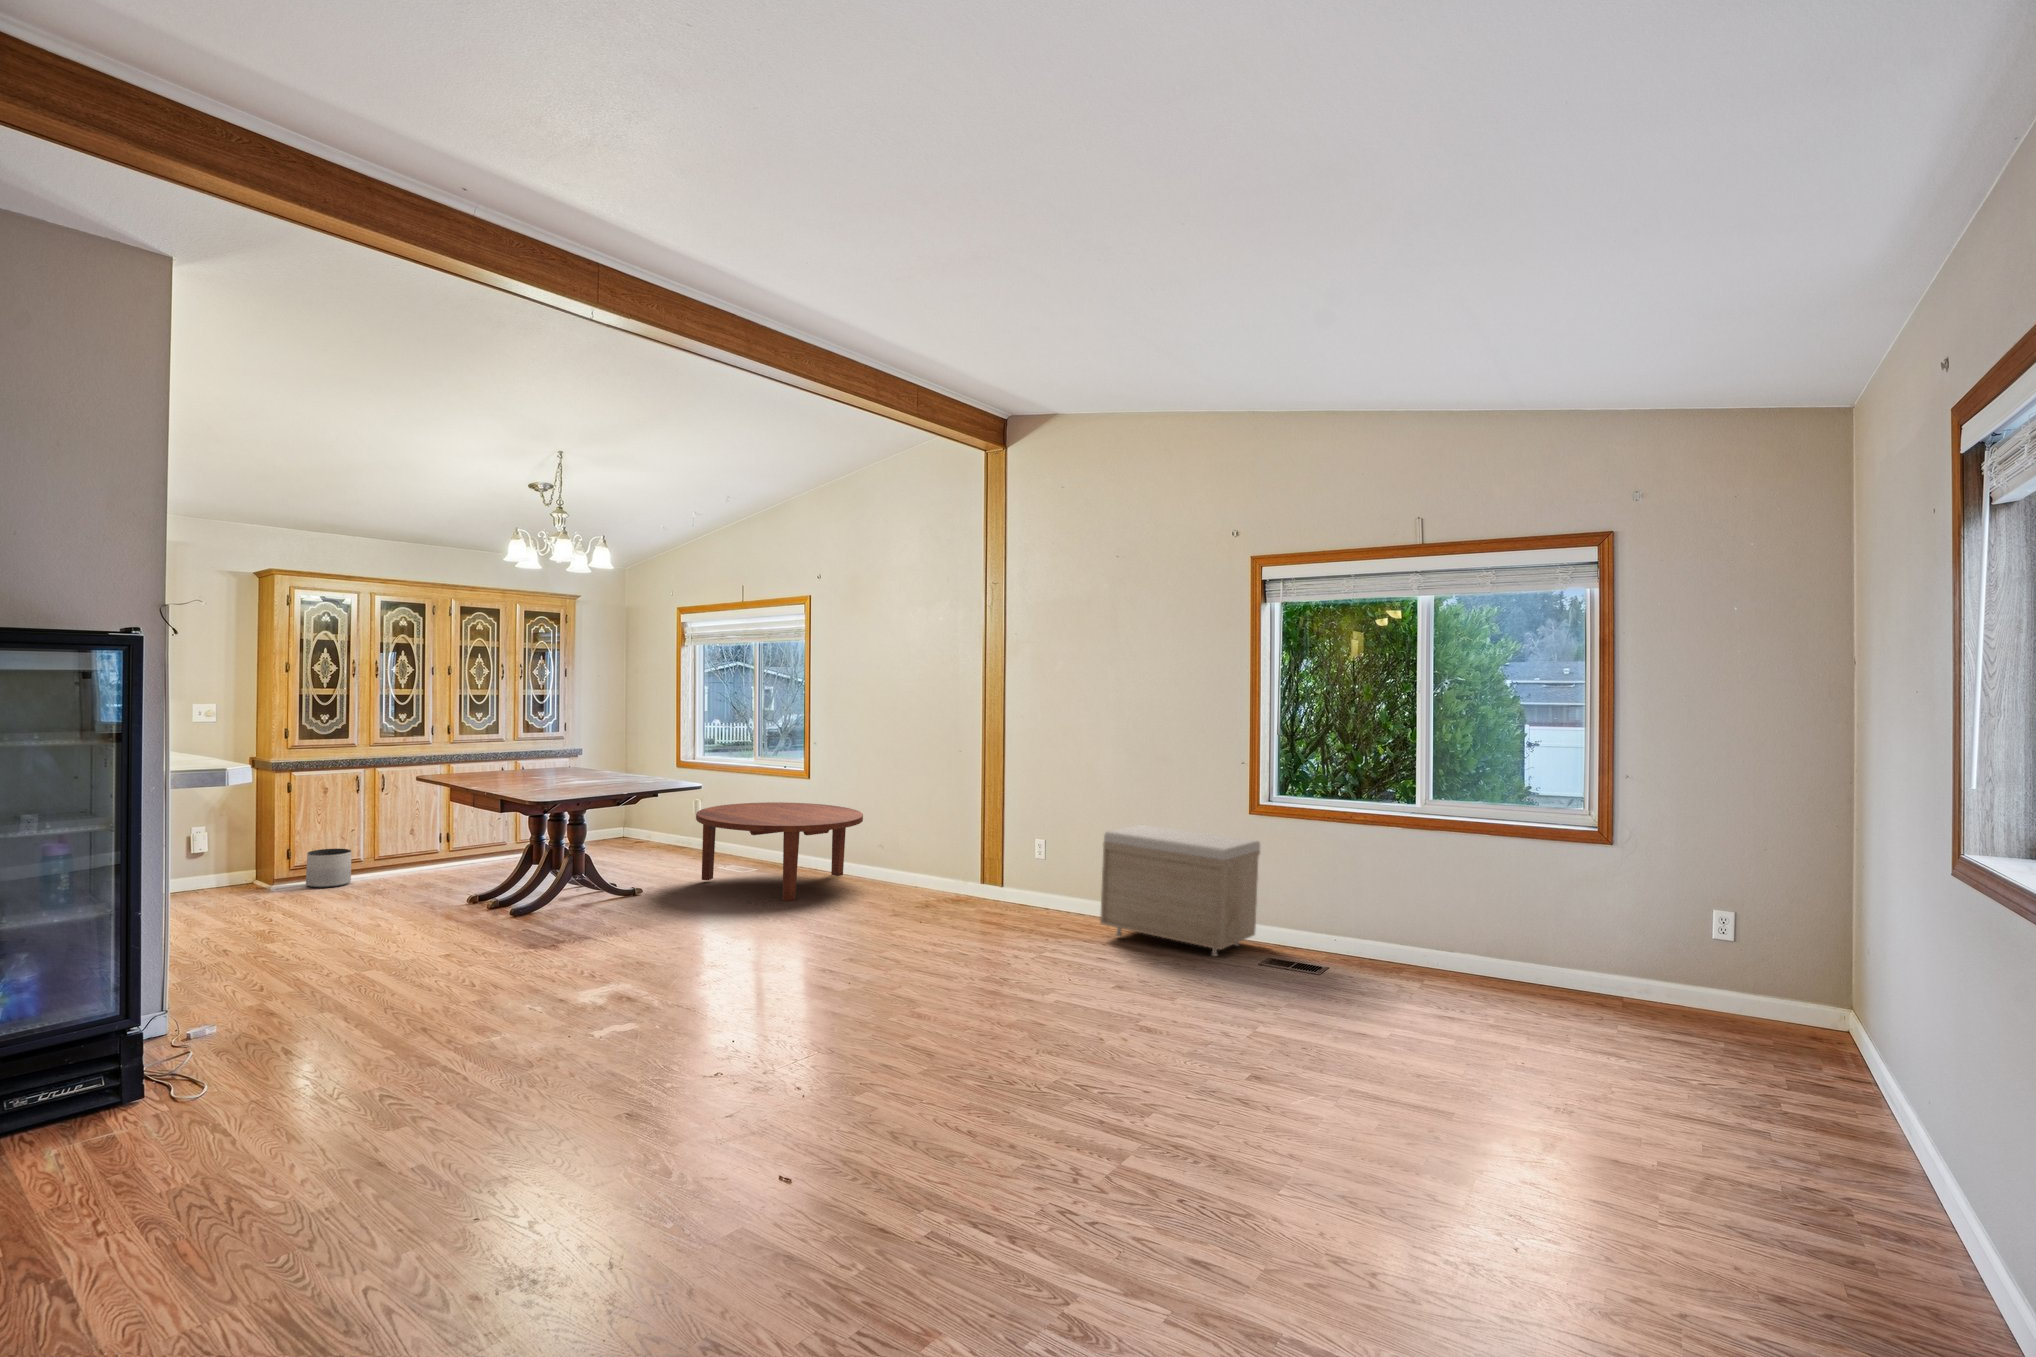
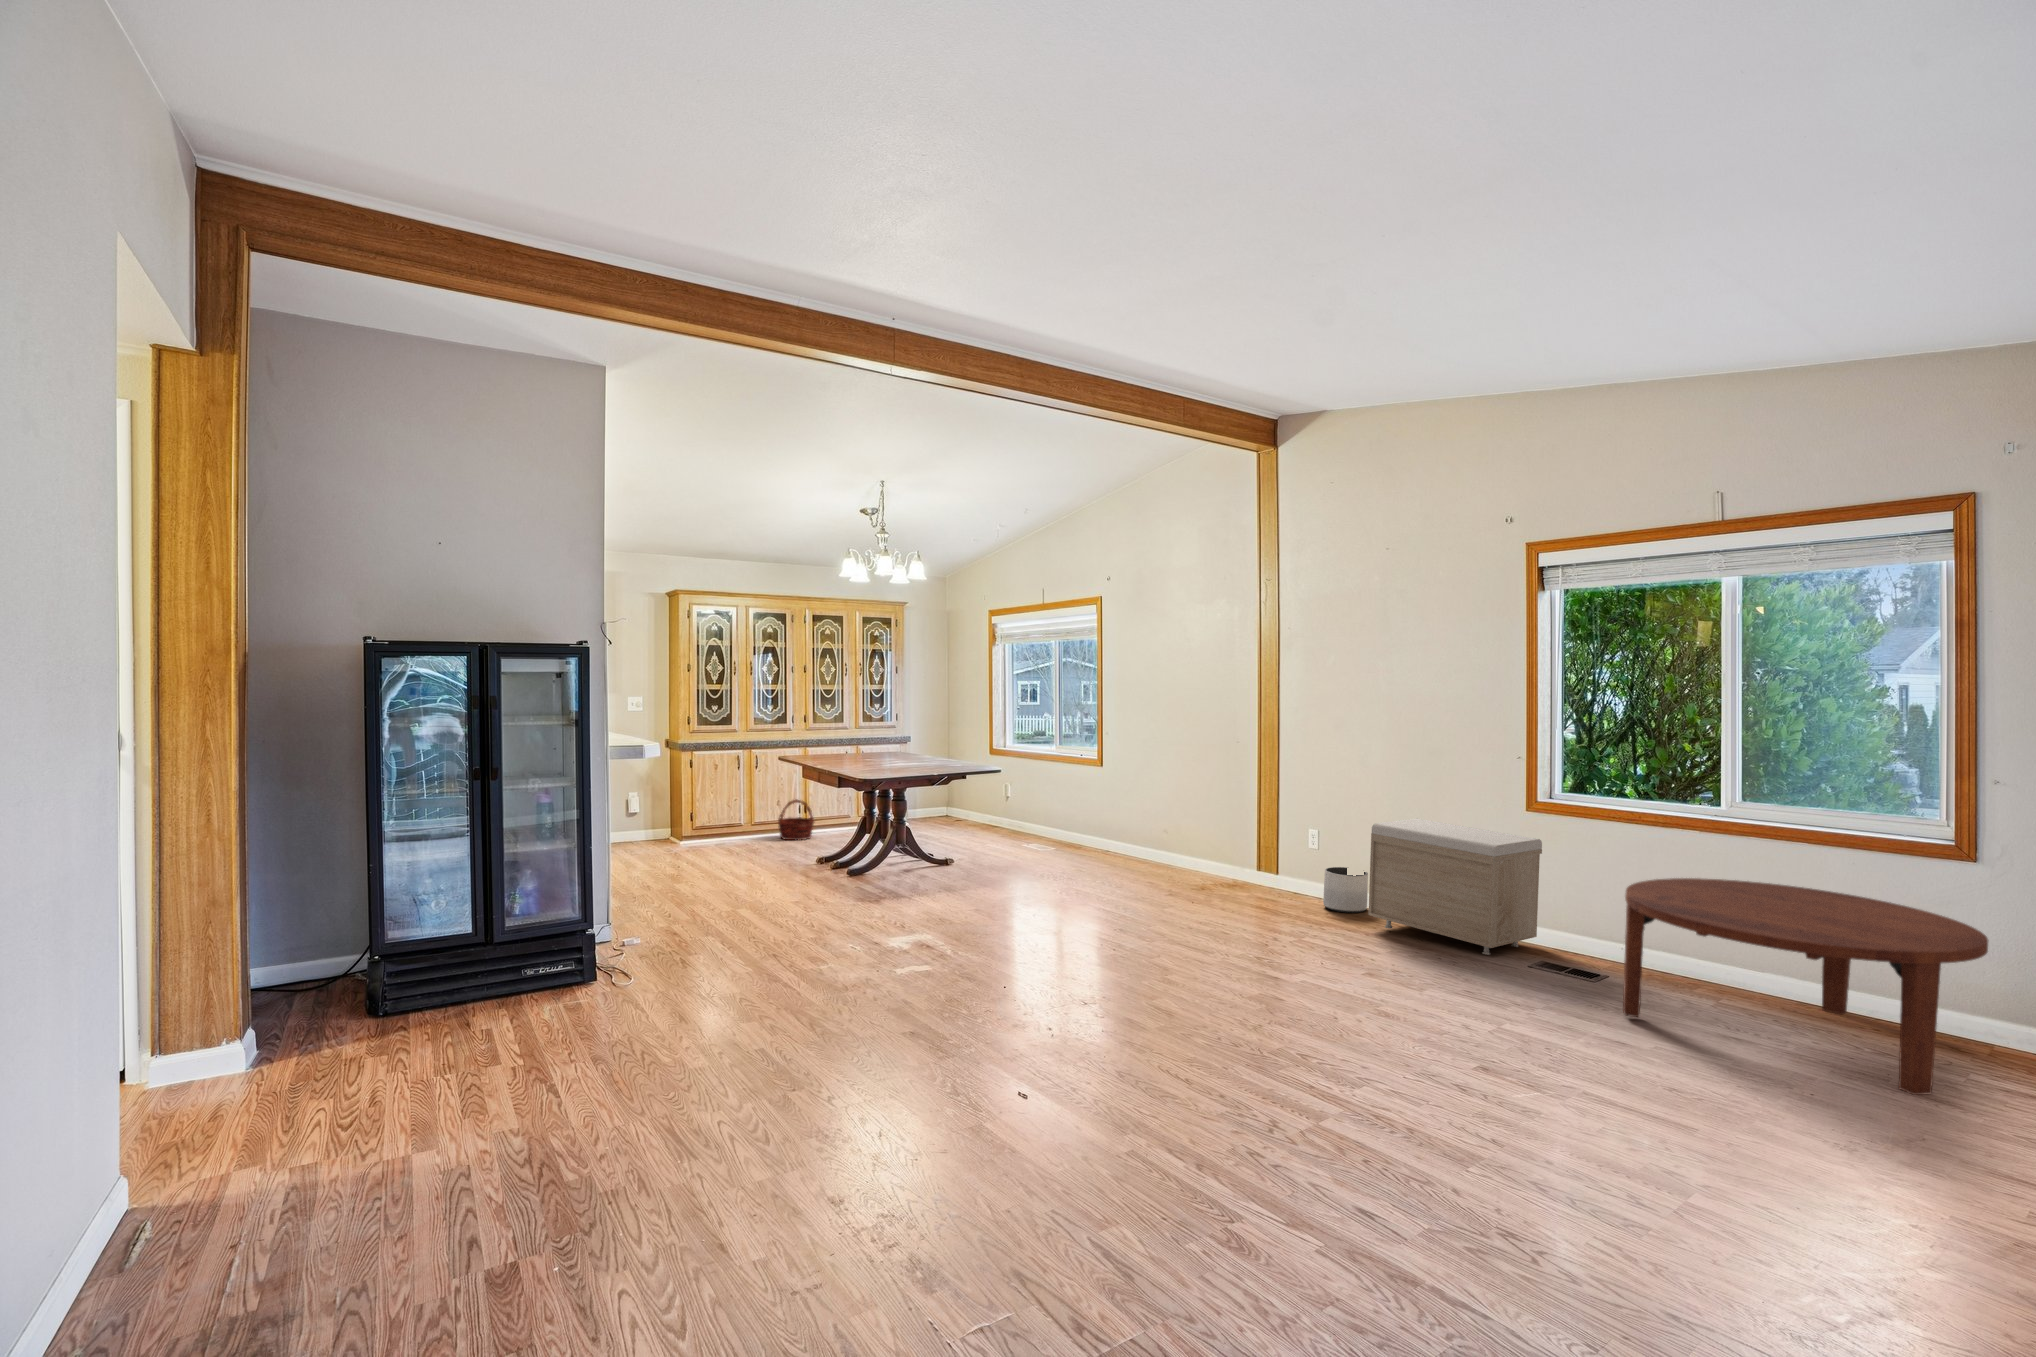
coffee table: present [696,802,863,901] -> present [1623,878,1988,1095]
basket: none [410,825,460,875] -> present [778,799,814,840]
planter: present [306,849,352,888] -> present [1323,867,1368,913]

